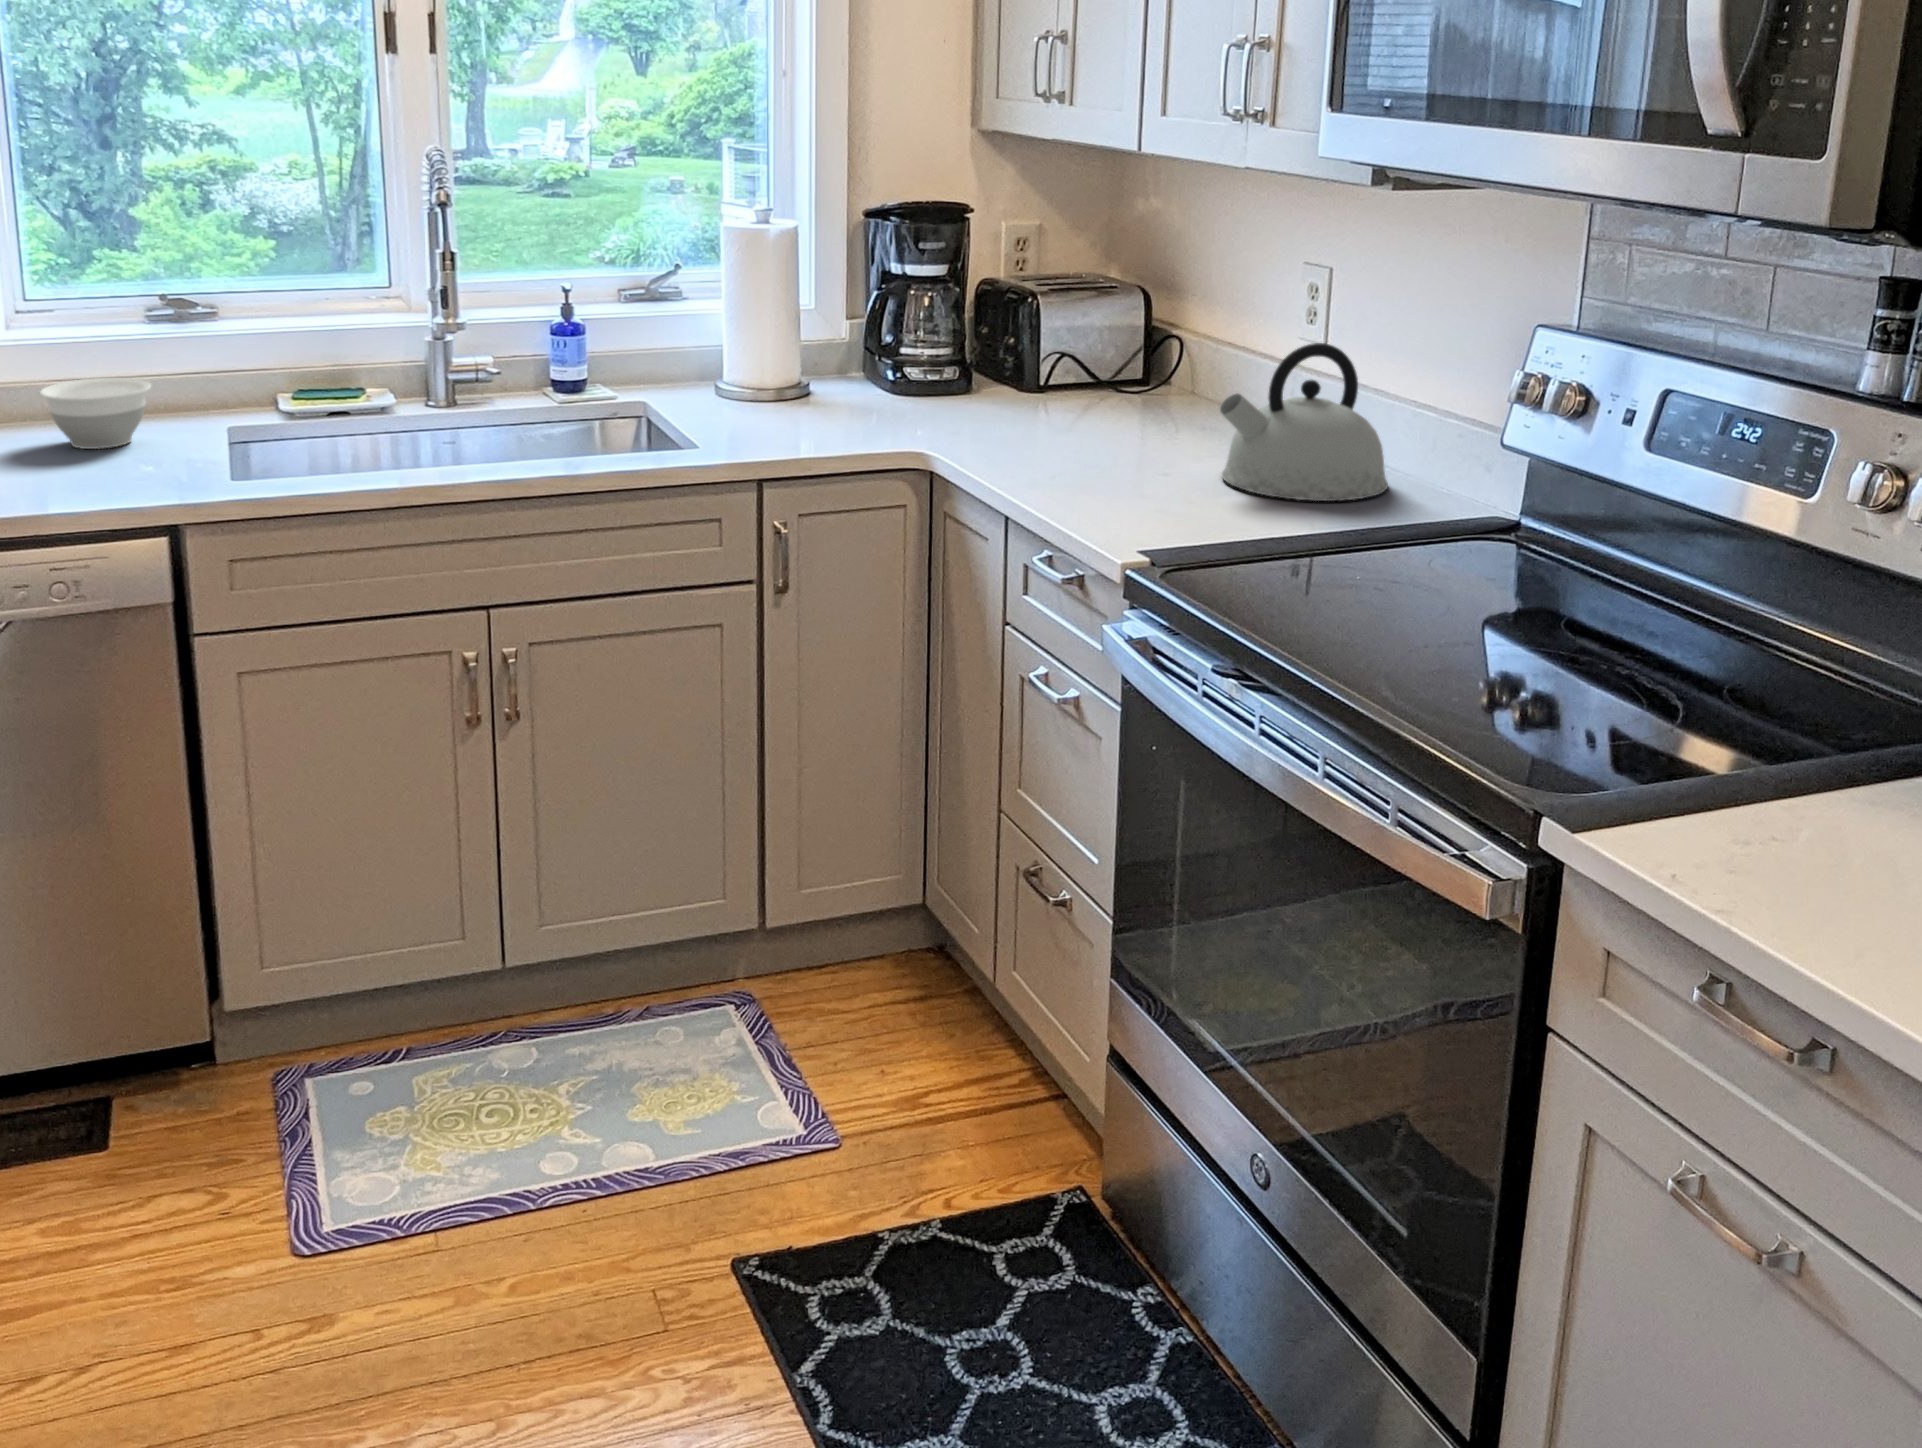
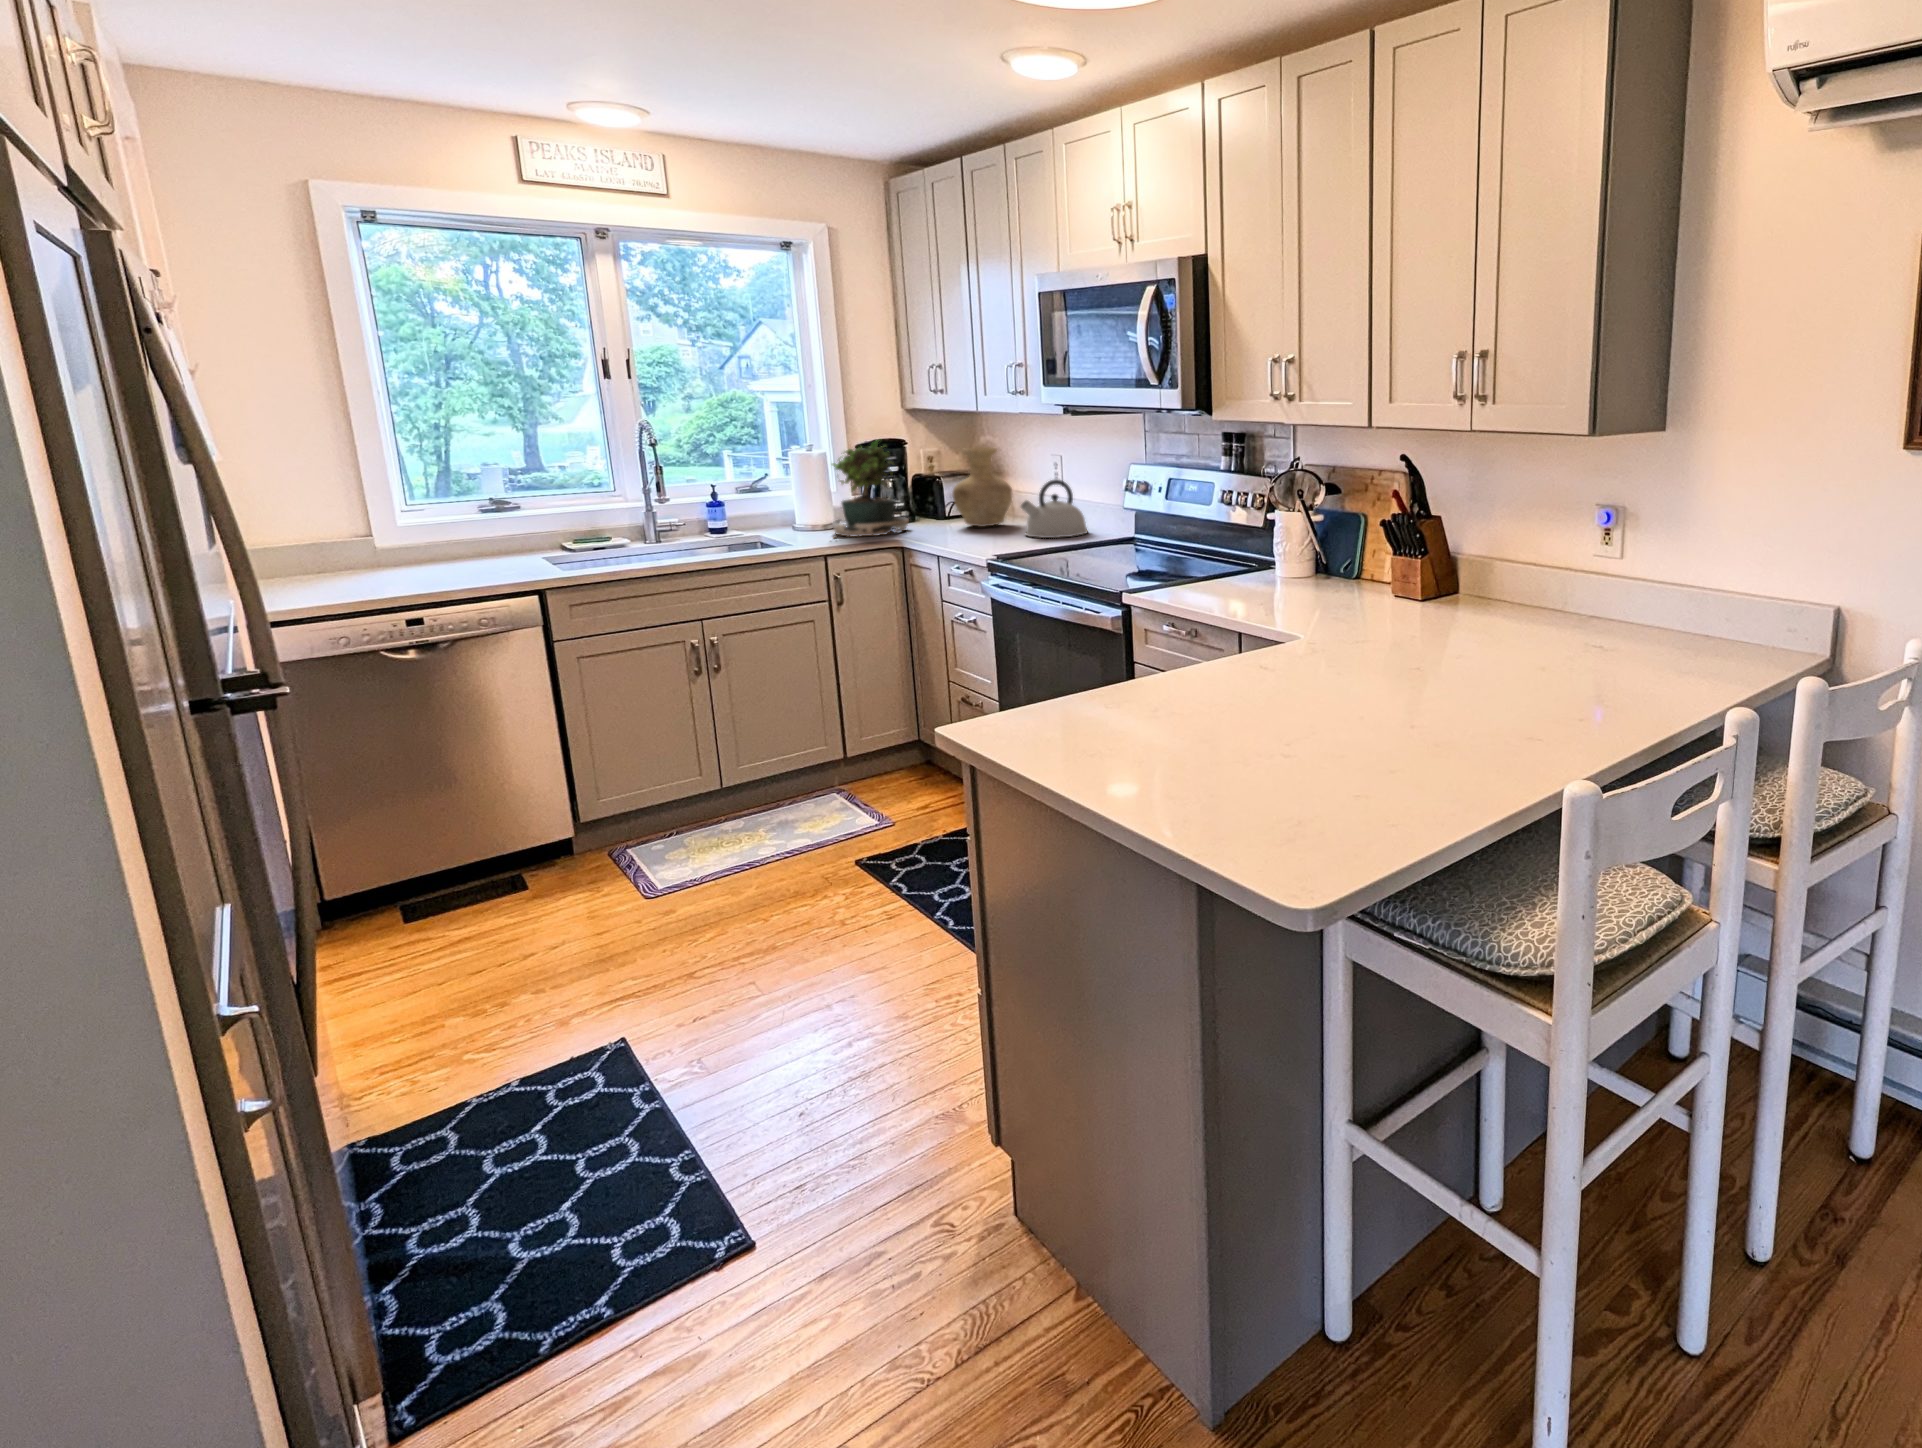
potted plant: none [772,206,954,443] -> present [832,441,909,538]
vase: none [1058,236,1200,430] -> present [952,447,1012,527]
bowl: present [40,378,151,449] -> none [436,537,500,570]

